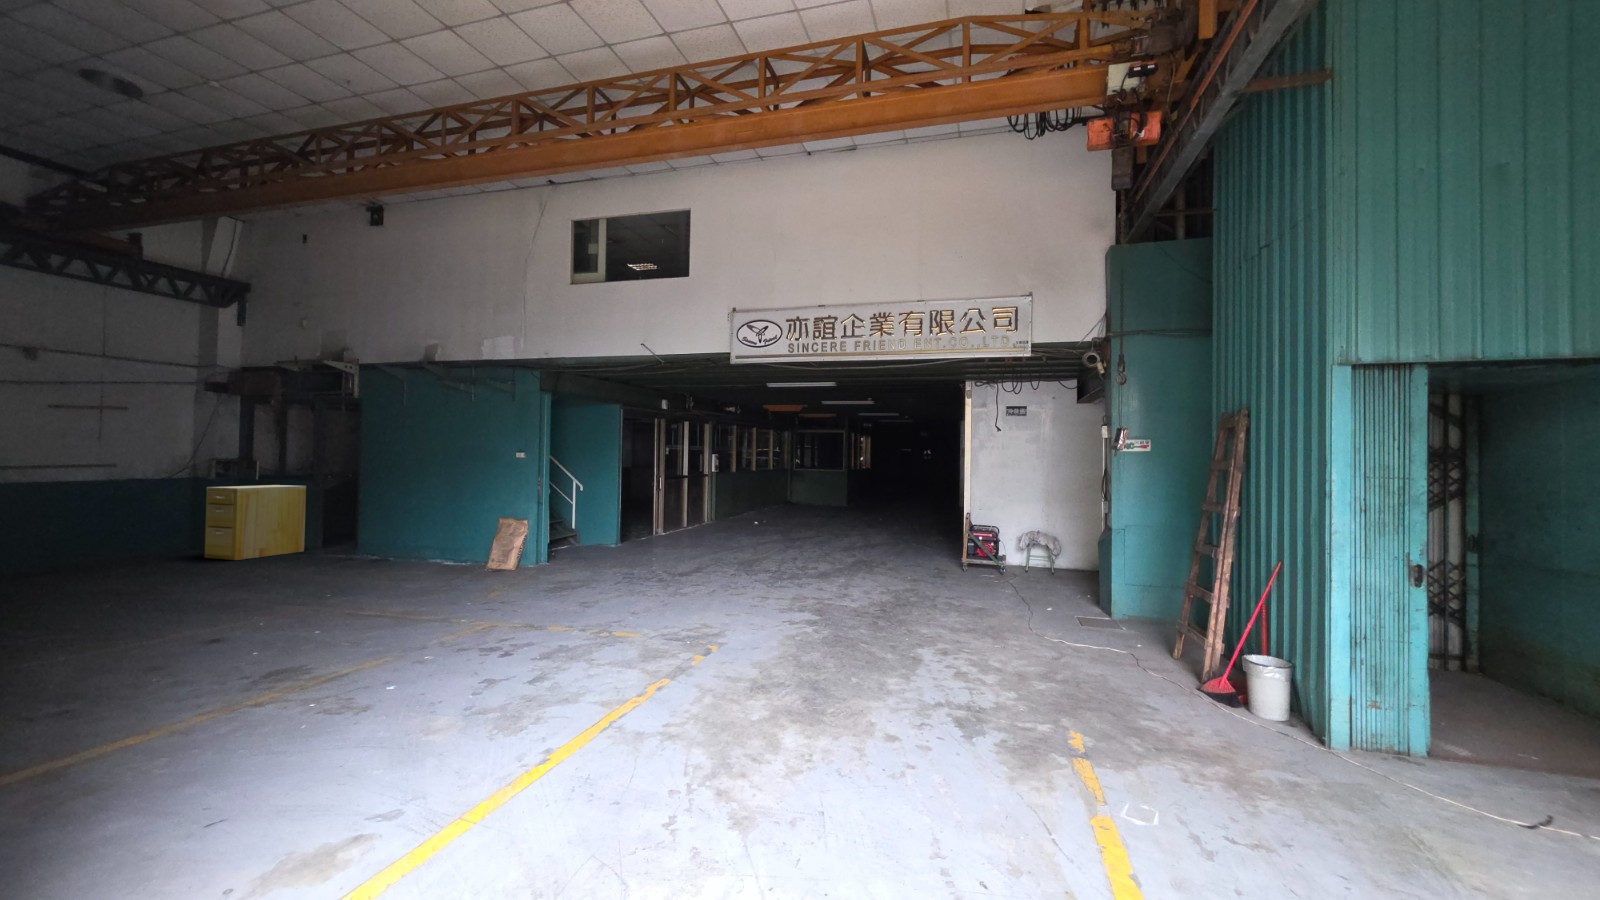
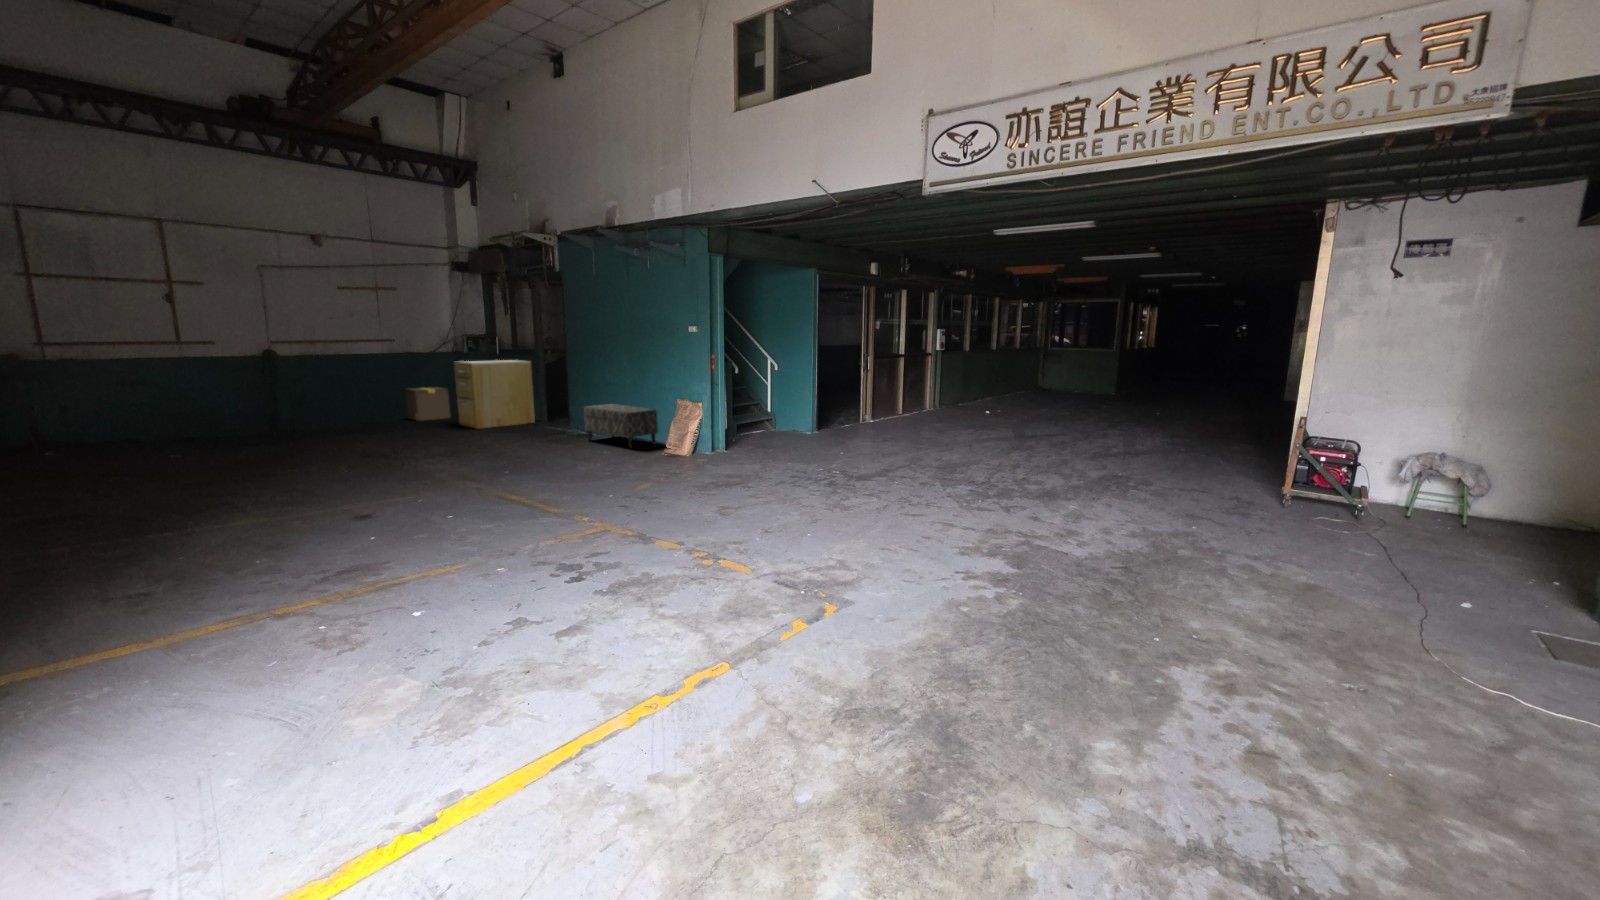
cardboard box: none [115,517,182,557] -> present [405,387,451,421]
bench: none [388,526,473,567] -> present [584,404,658,448]

